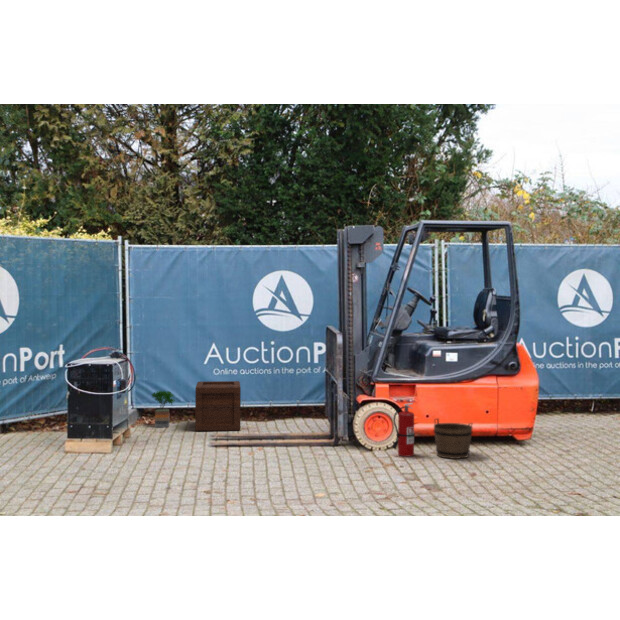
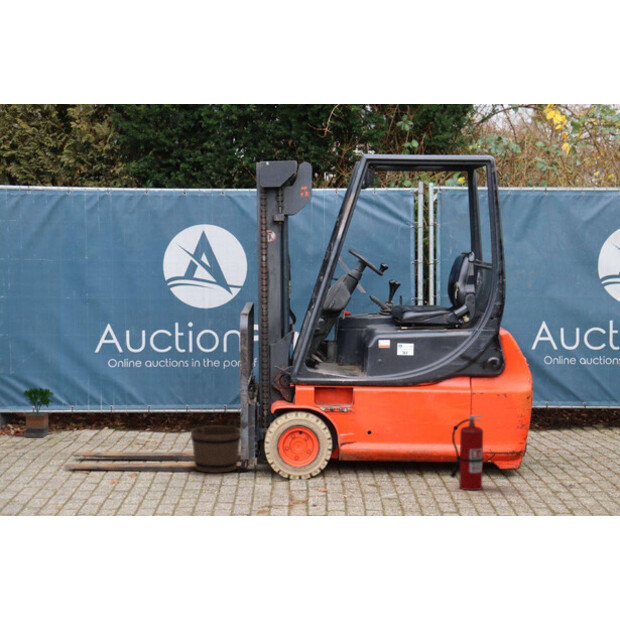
wooden crate: present [195,381,241,431] -> none [73,376,144,444]
fire extinguisher: present [393,403,415,457] -> present [450,415,483,490]
bucket: present [434,419,472,459] -> present [191,421,241,473]

